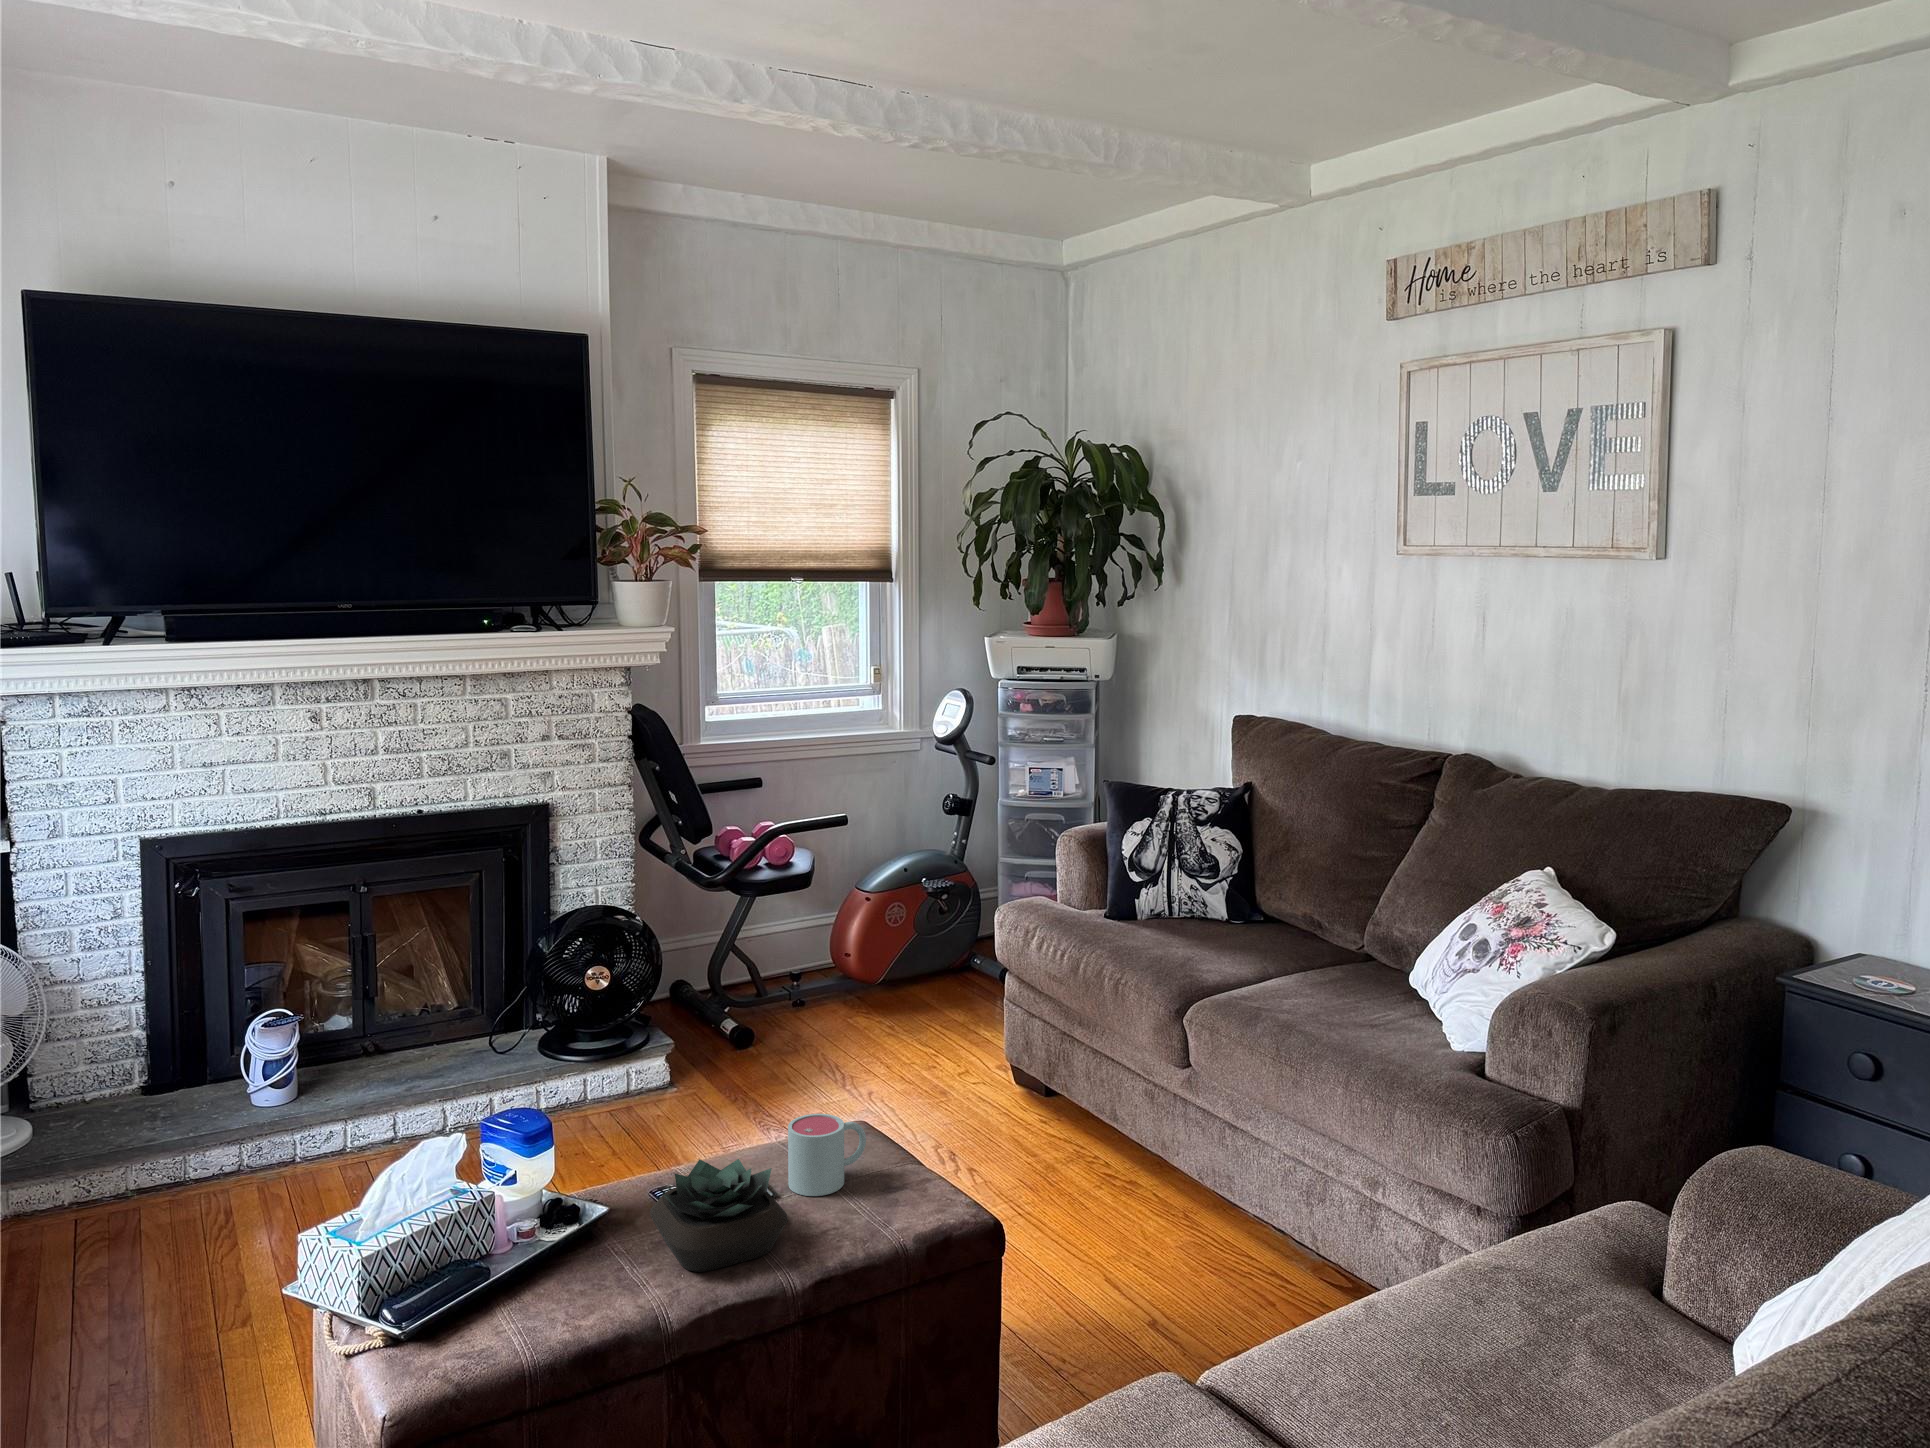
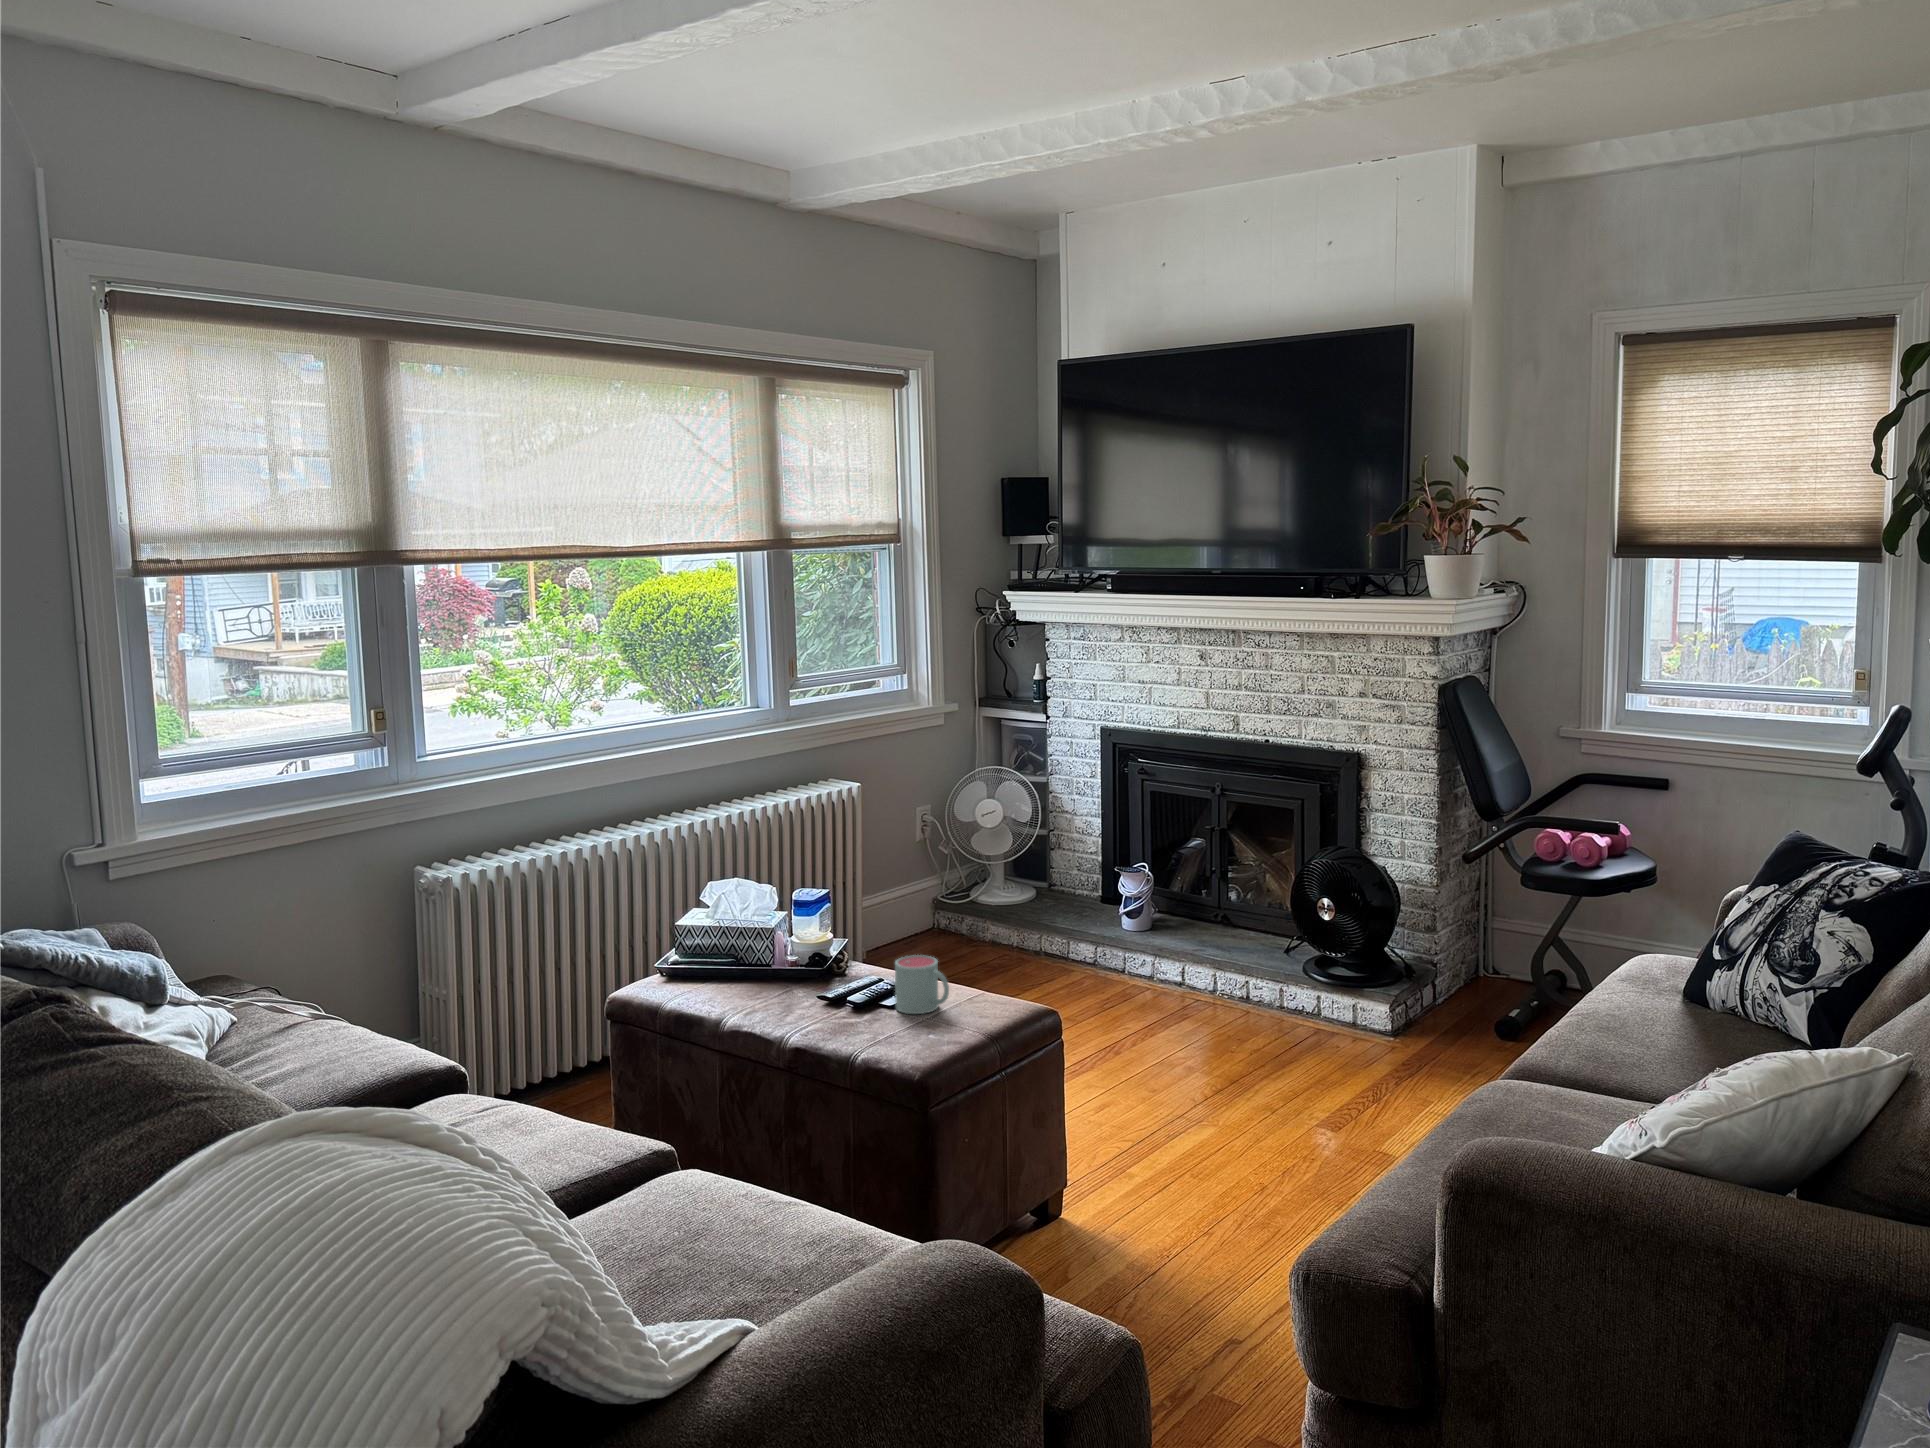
succulent plant: present [650,1159,788,1272] -> none [762,945,862,1013]

